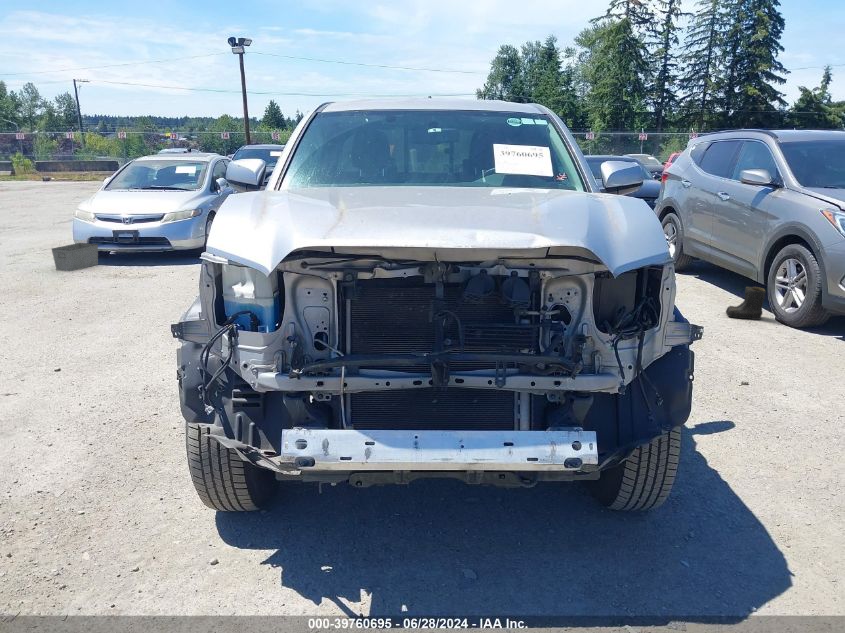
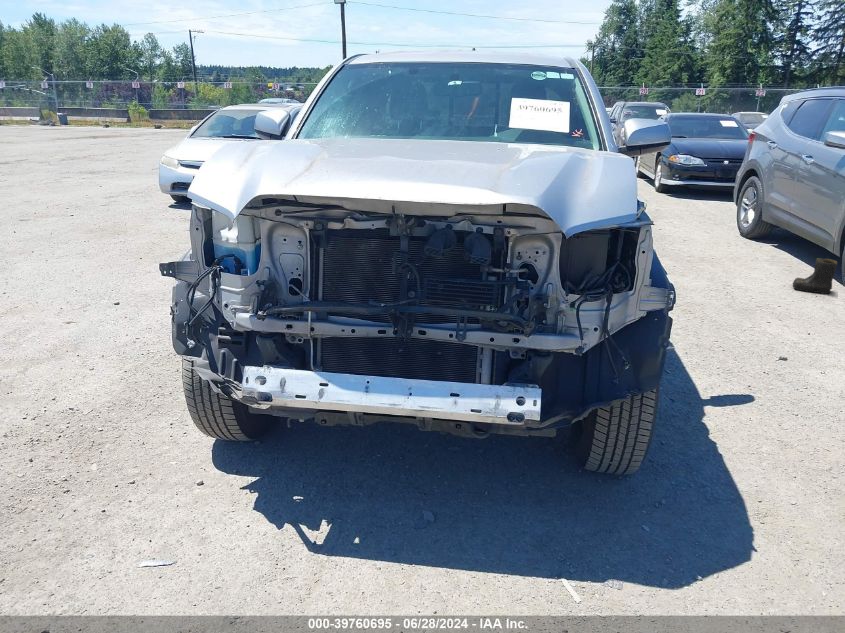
storage bin: present [52,243,98,271] -> none [139,185,182,211]

